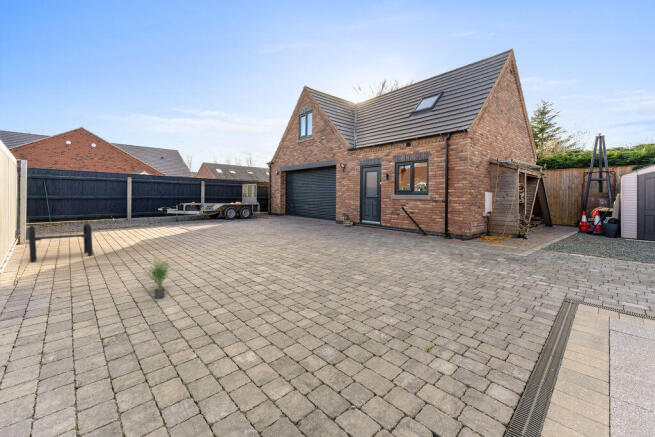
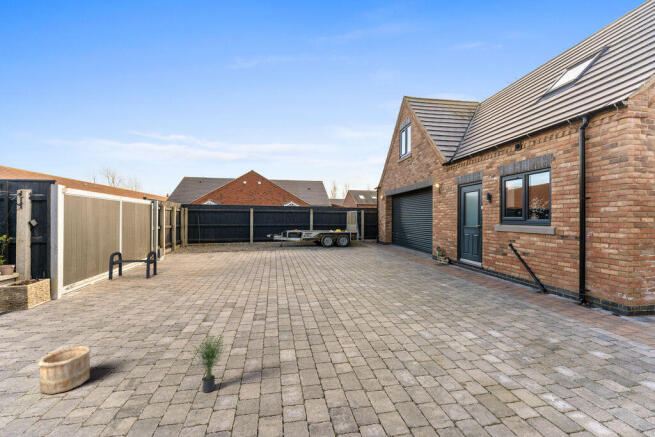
potted plant: present [145,262,168,299] -> present [191,335,223,392]
wooden bucket: none [257,276,287,307] -> present [38,346,91,394]

